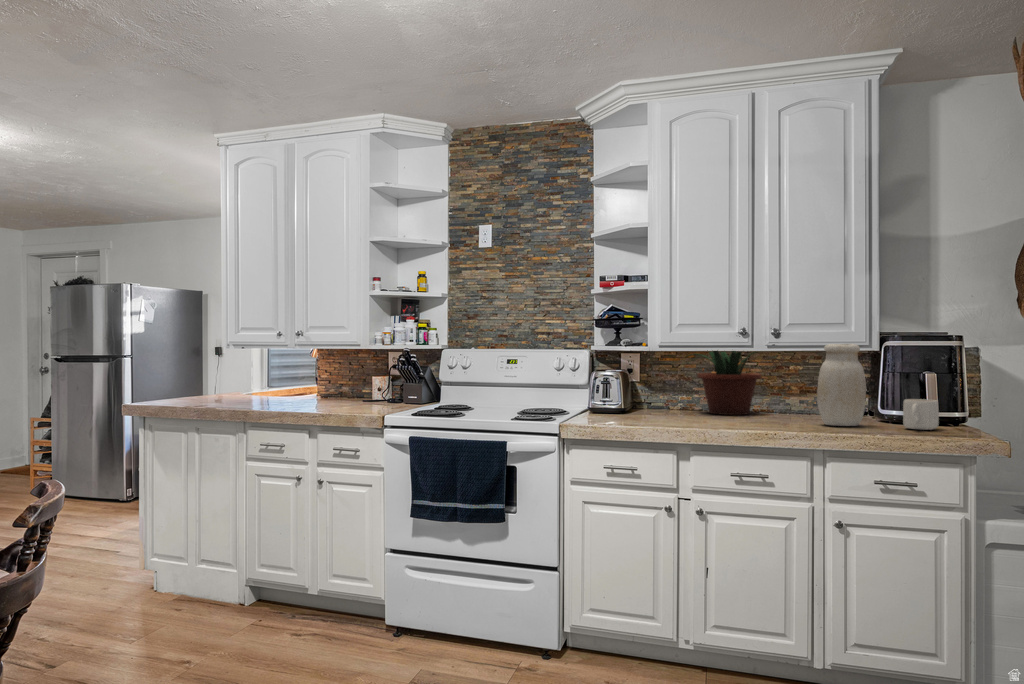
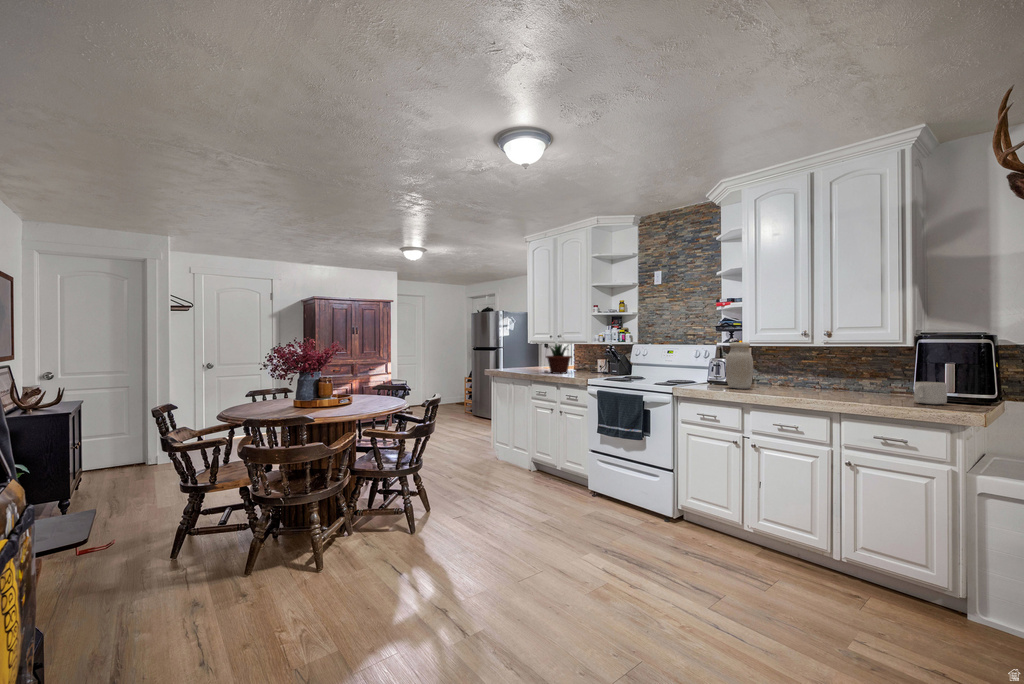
jar: present [817,344,866,426] -> present [726,342,753,389]
potted plant: present [686,350,761,415] -> present [546,344,572,374]

